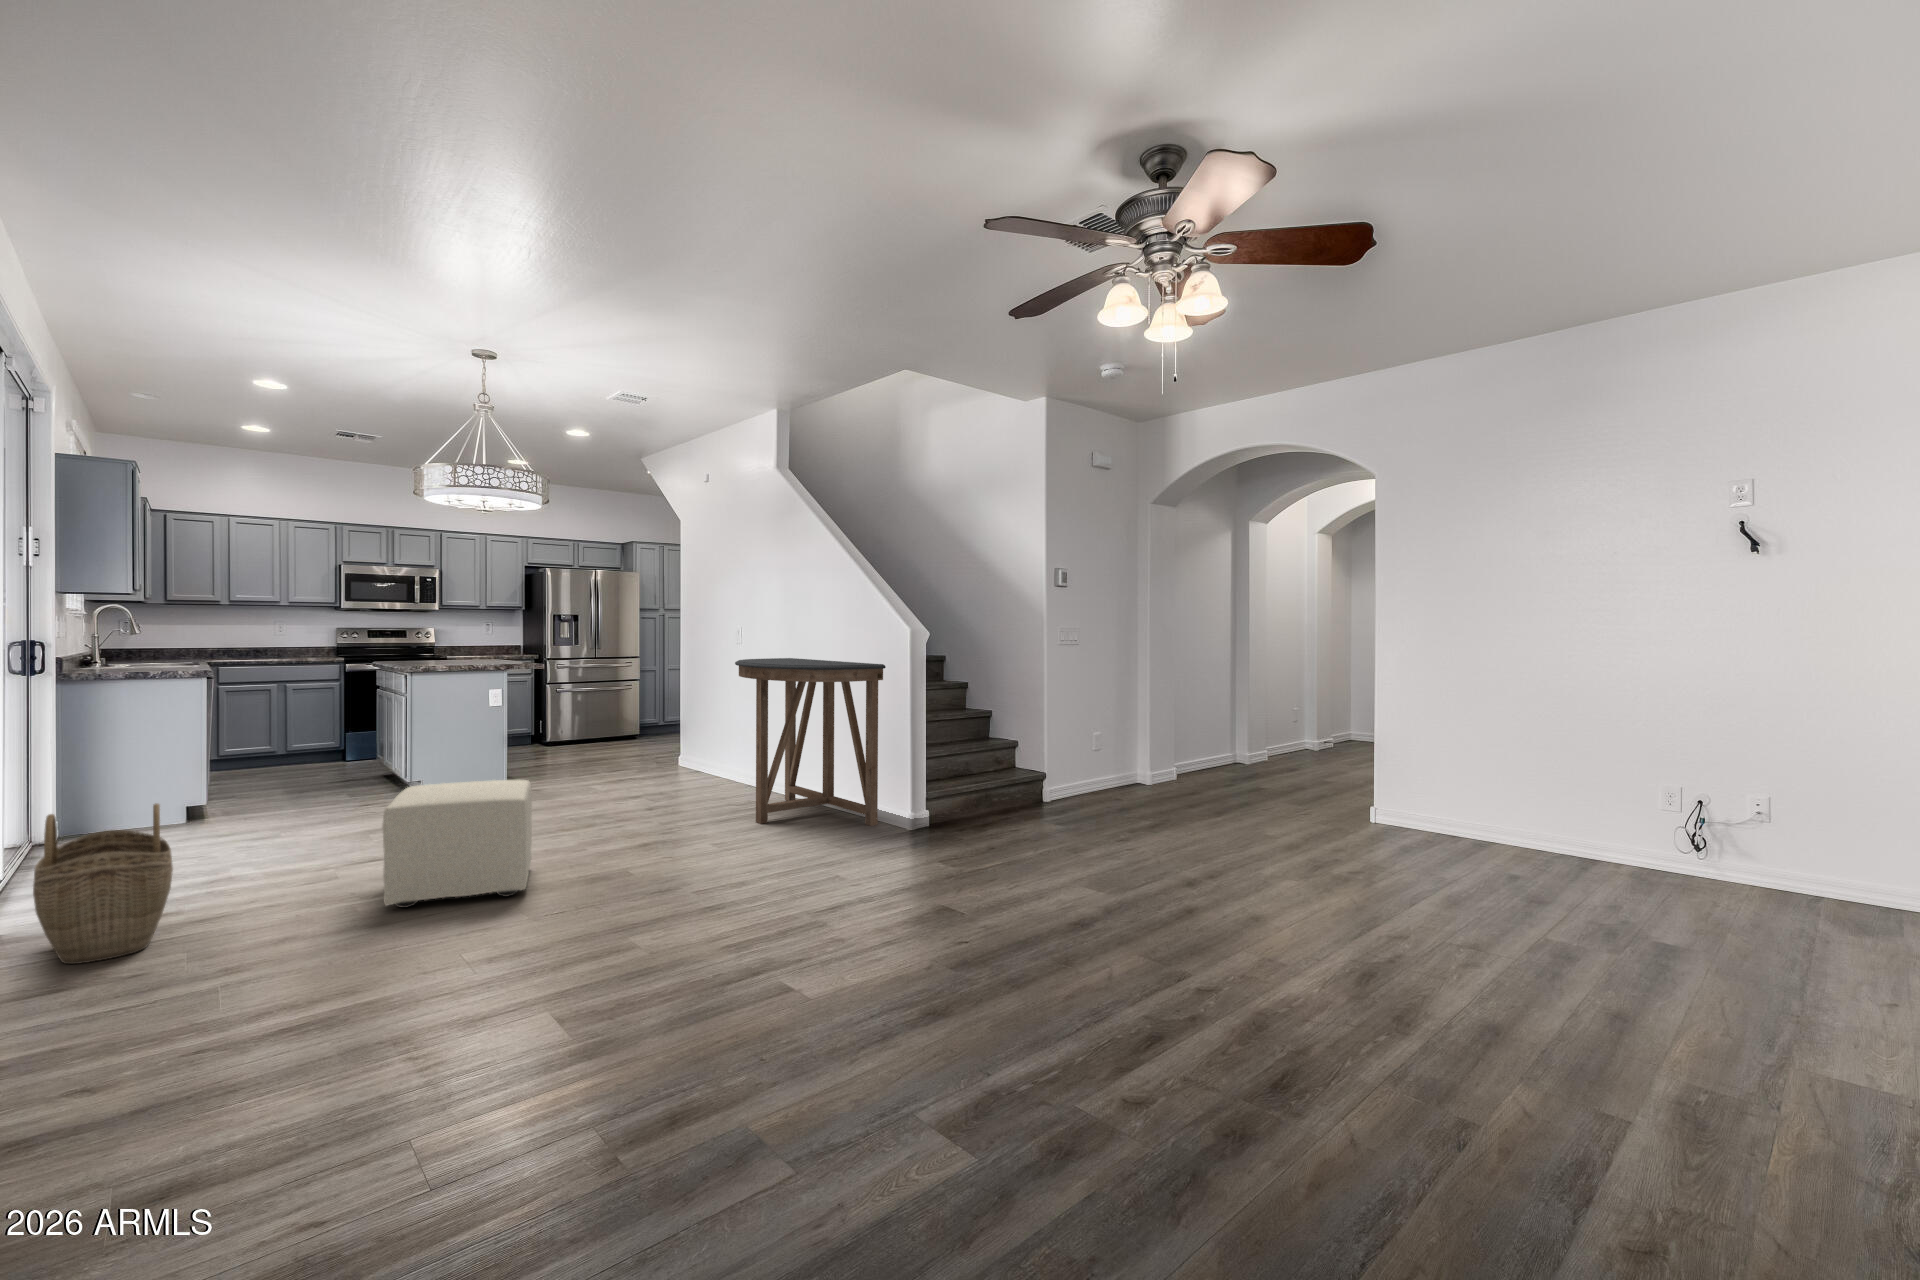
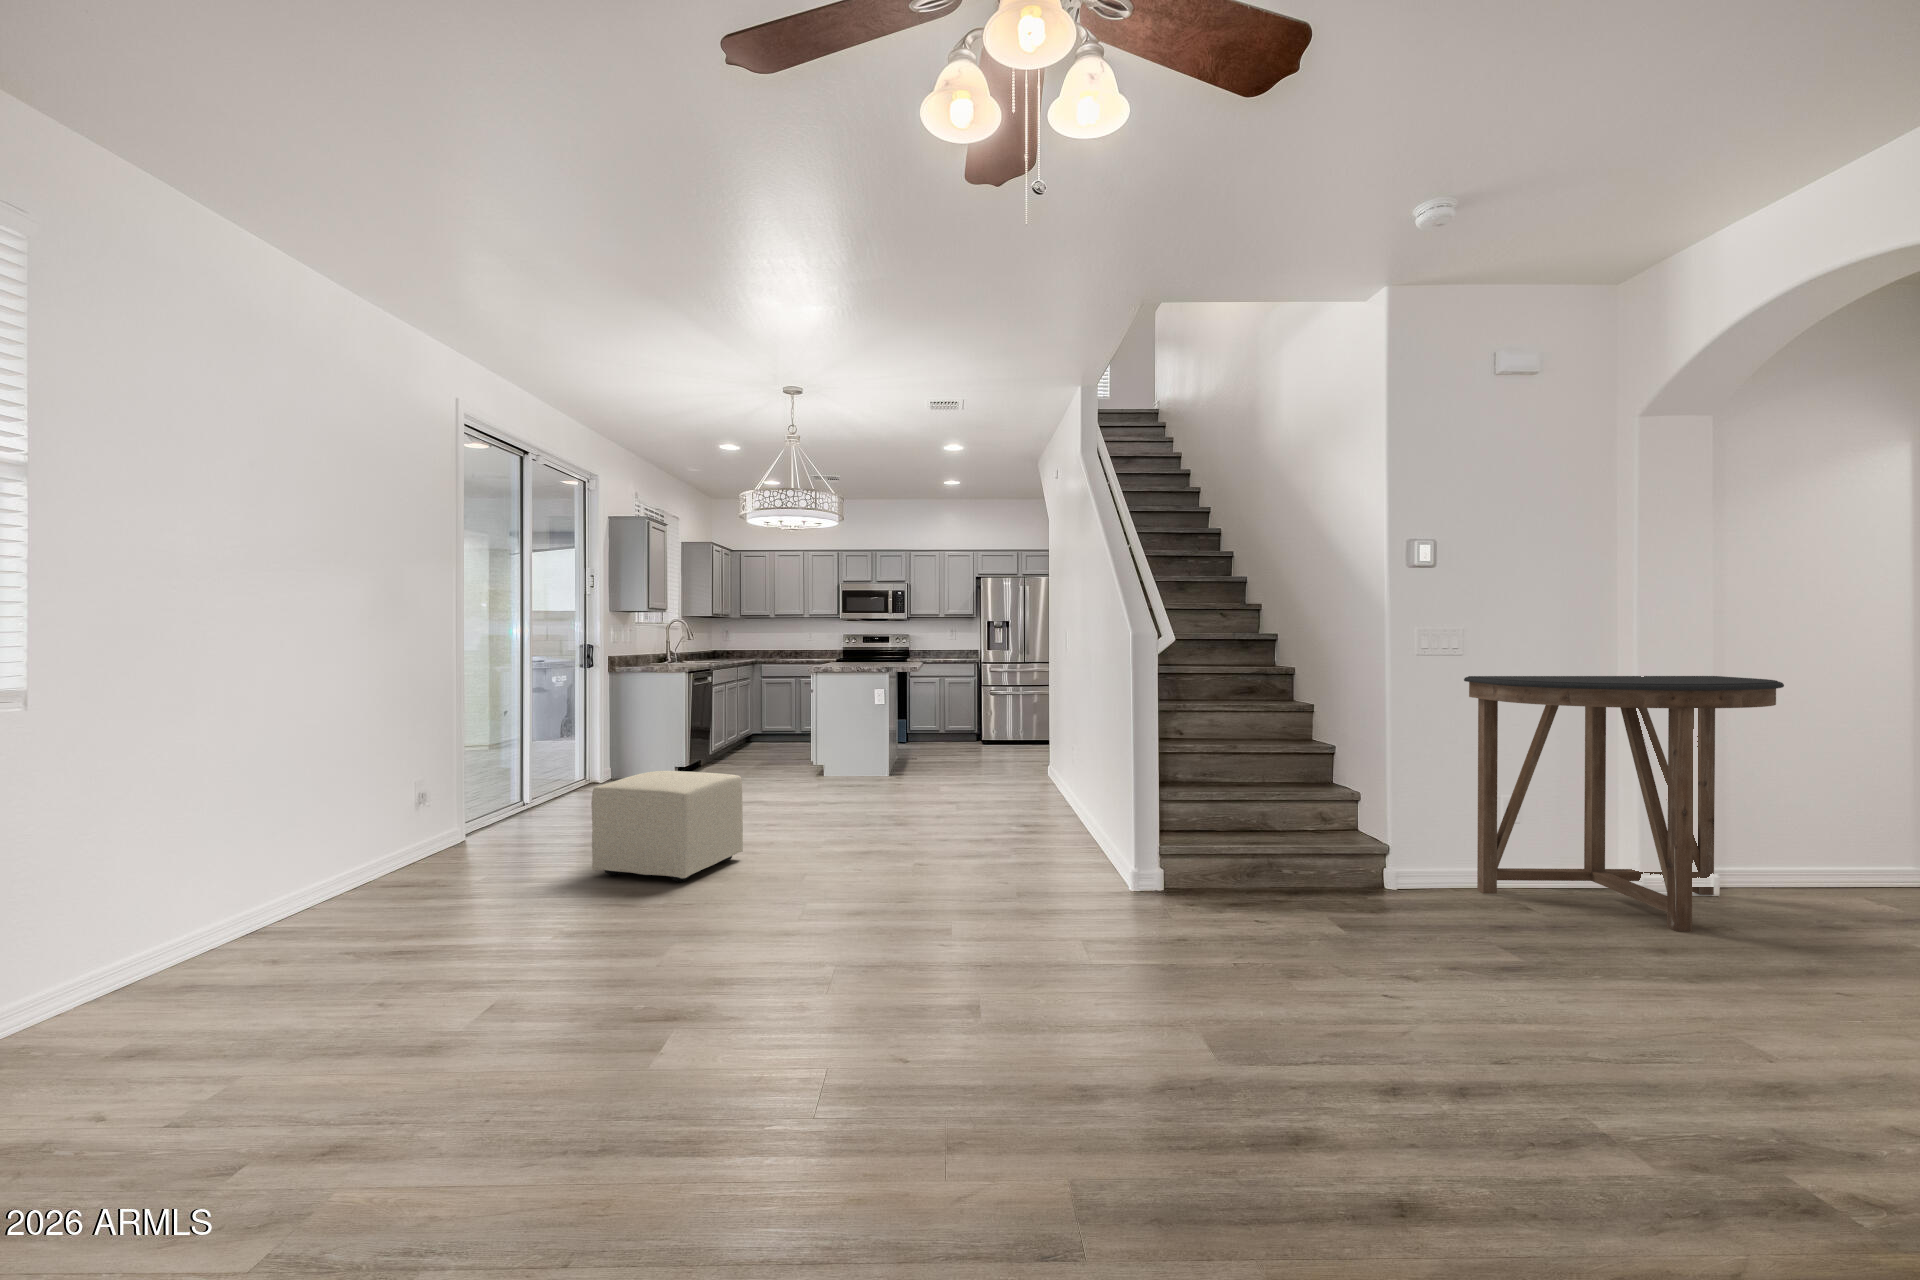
console table: present [735,658,886,826] -> present [1464,676,1784,931]
woven basket: present [33,803,173,964] -> none [395,765,491,875]

